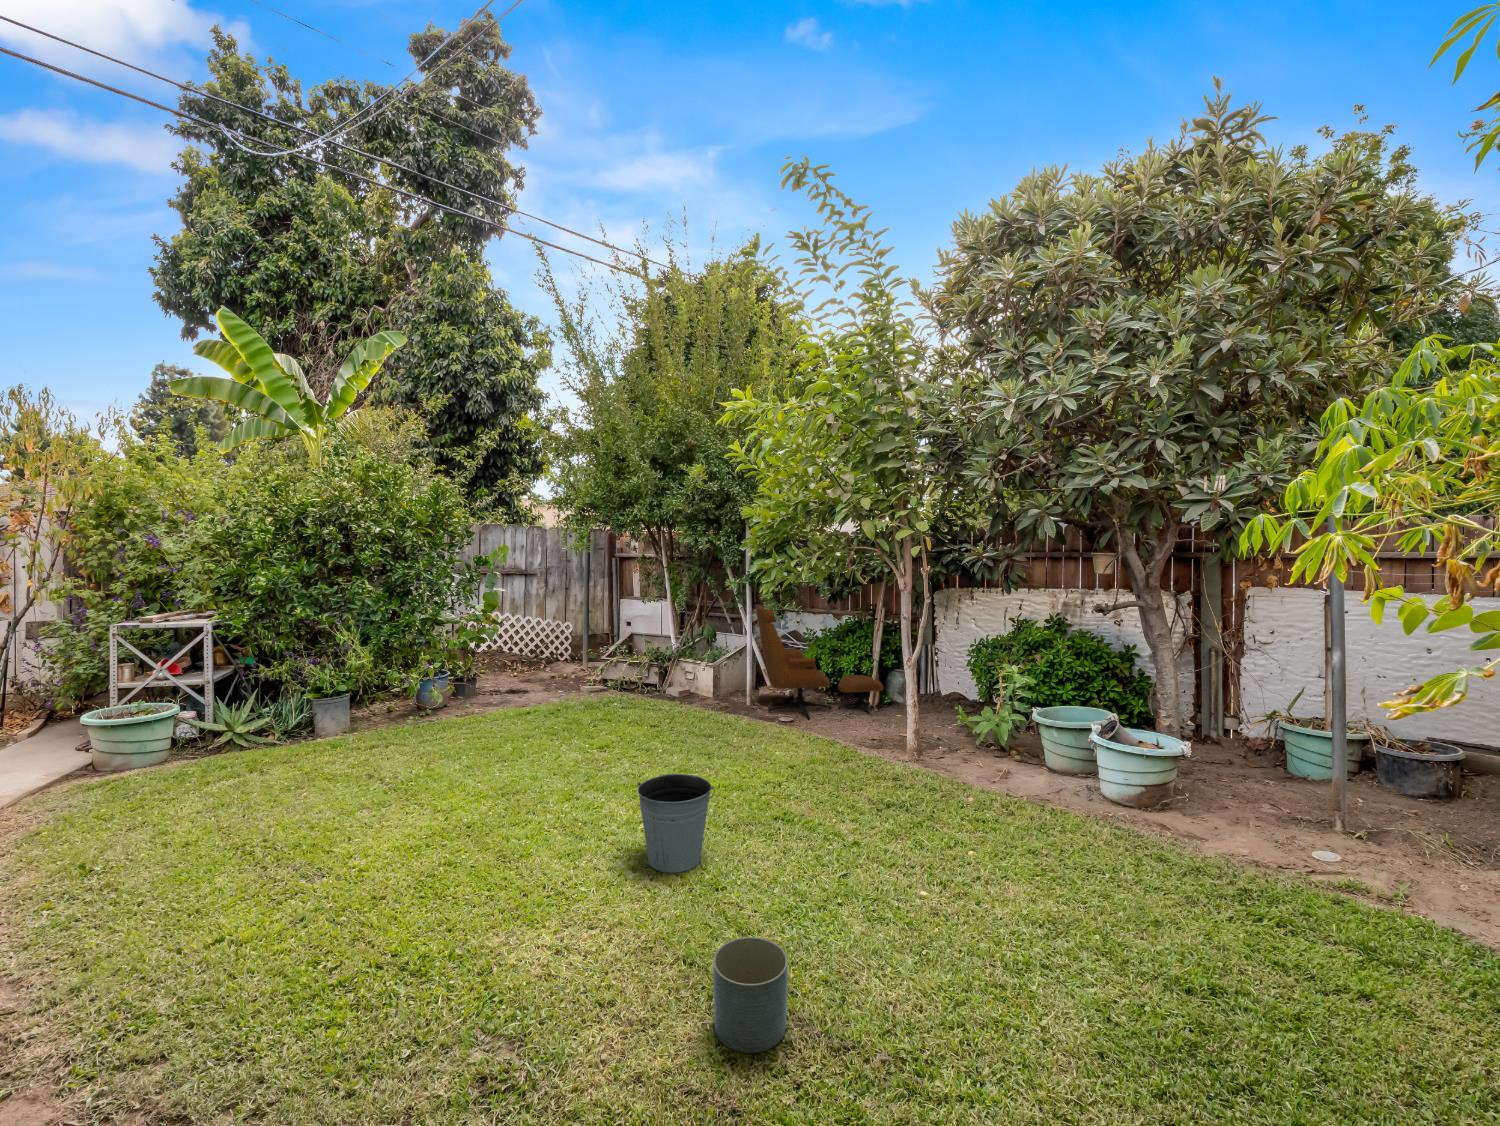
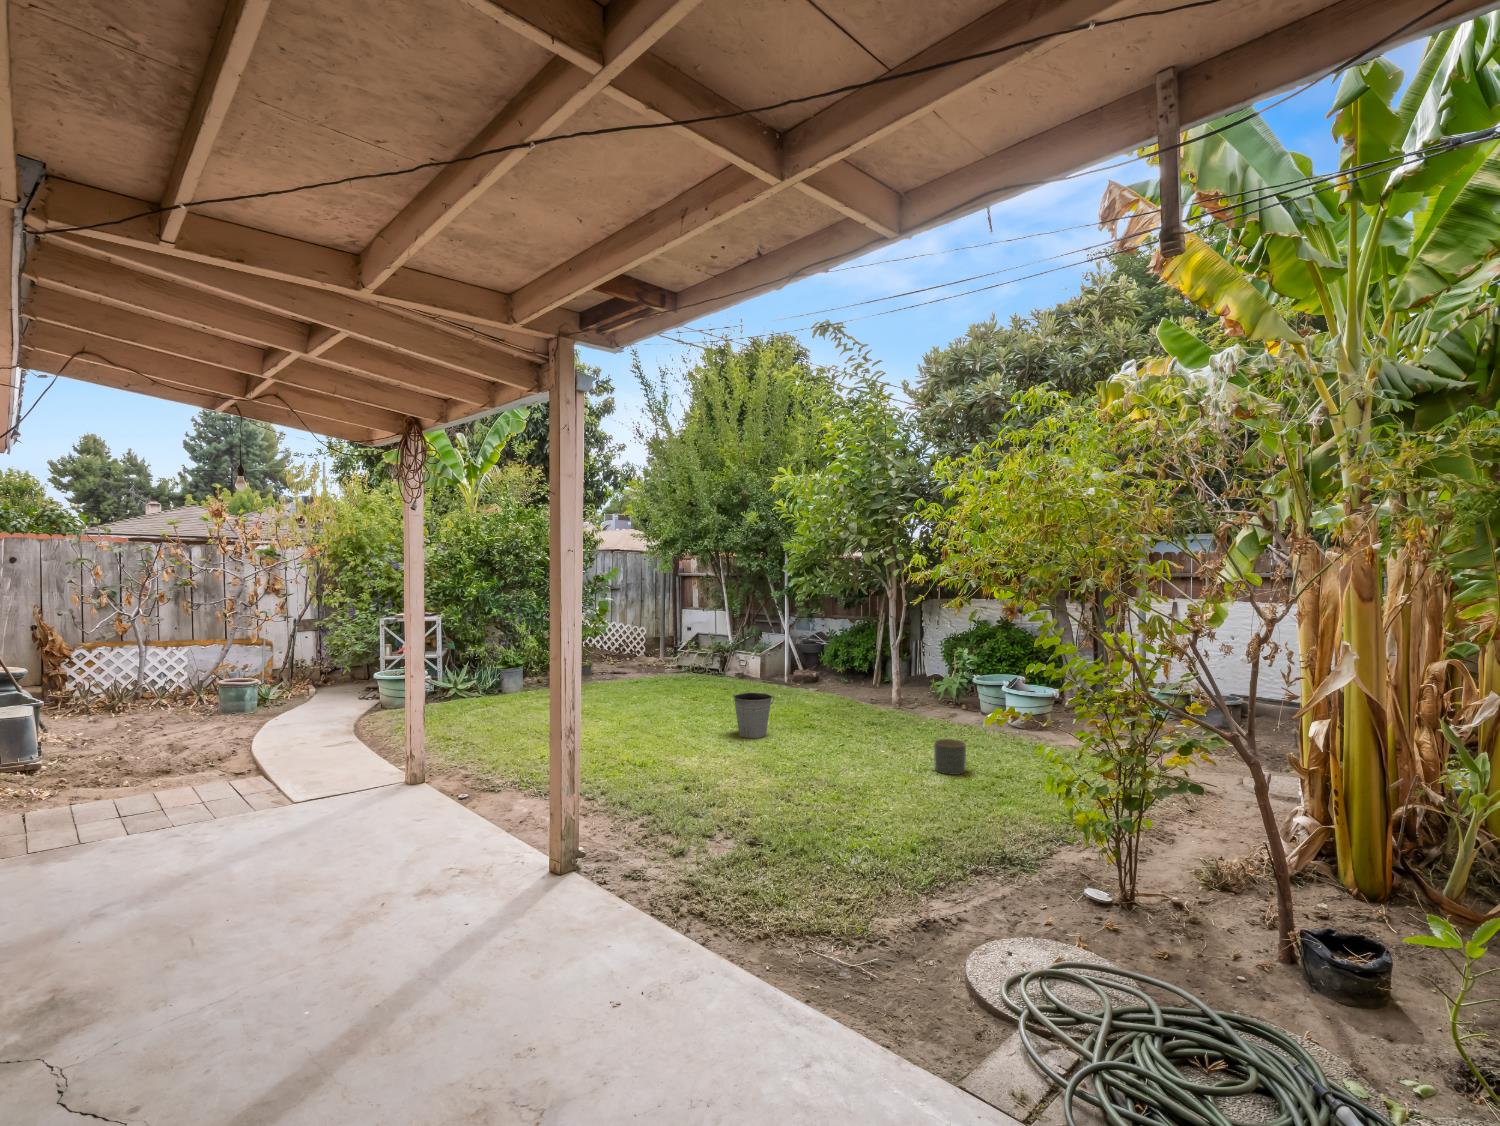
lounge chair: present [756,606,884,719] -> none [793,610,883,688]
planter: present [713,937,788,1053] -> present [934,739,966,775]

